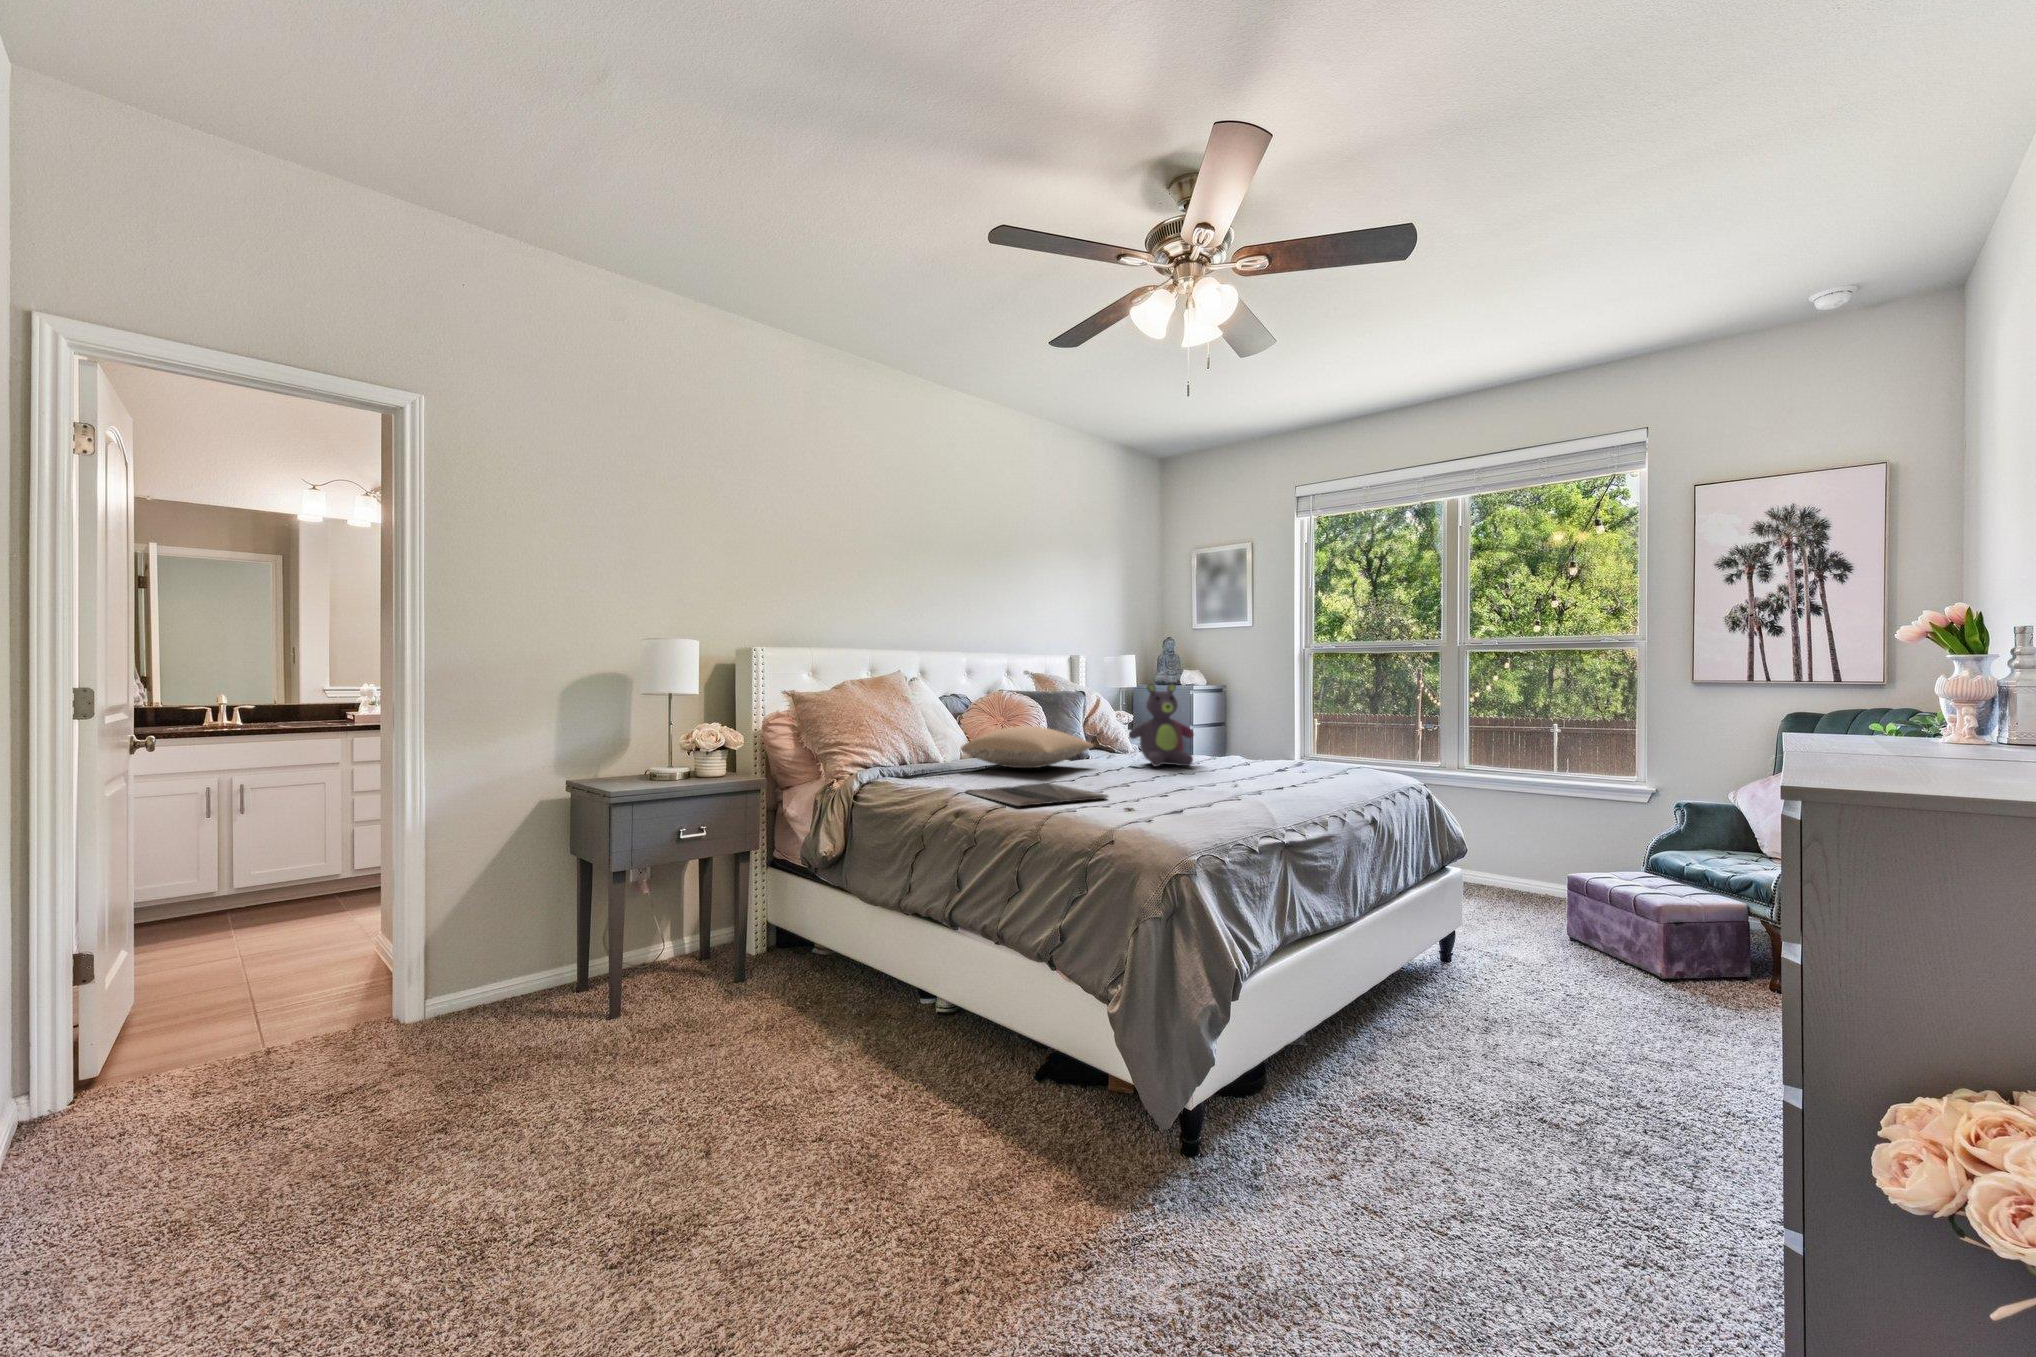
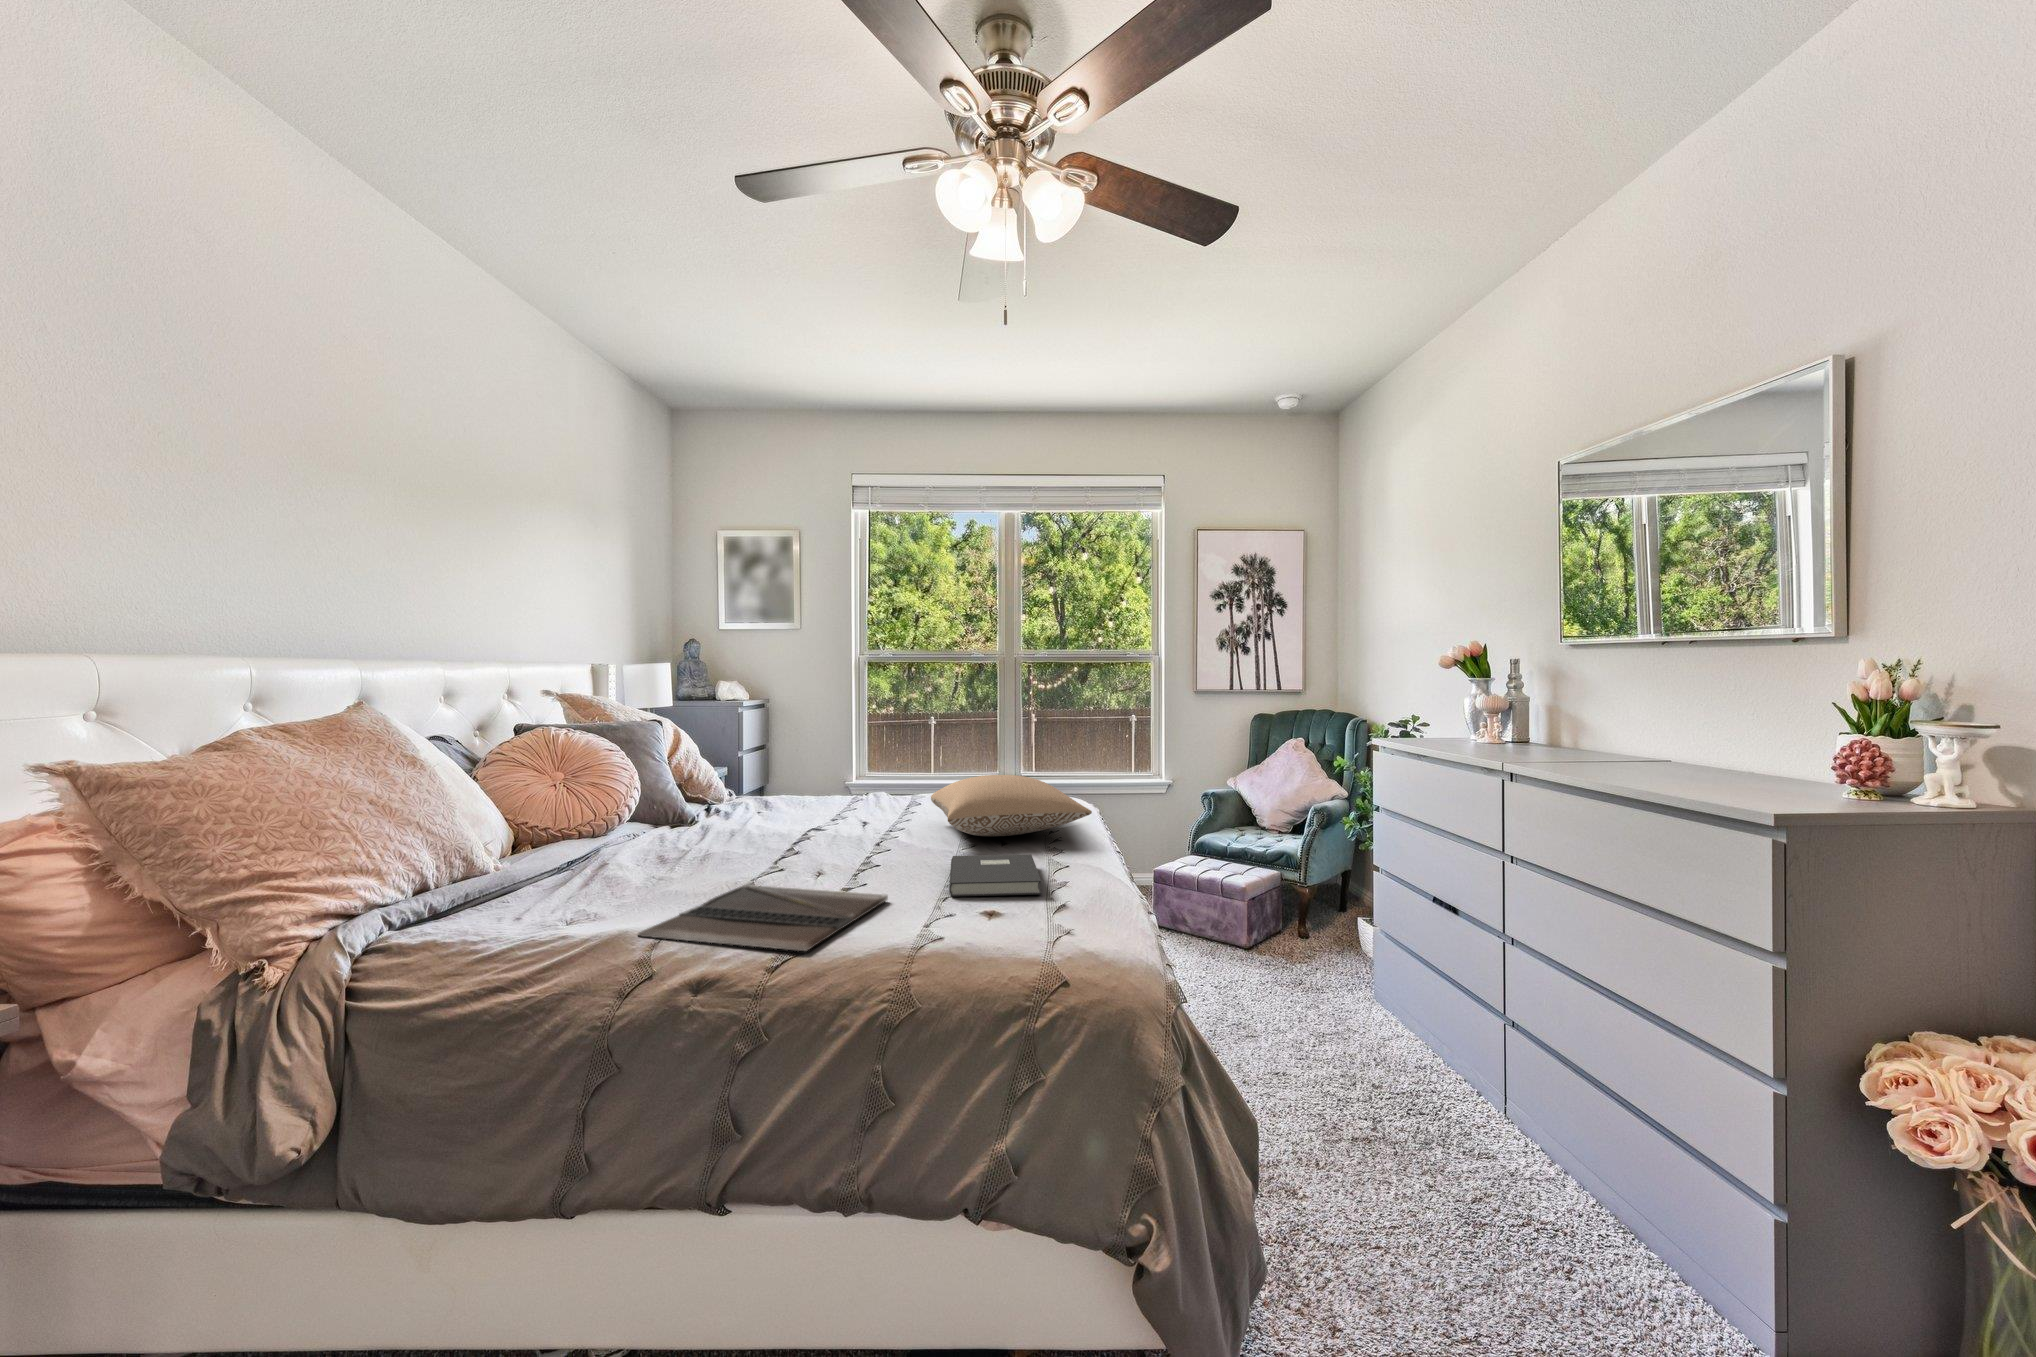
stuffed bear: present [1129,684,1194,767] -> none [766,710,859,826]
pillow: present [961,726,1094,768] -> present [931,775,1092,836]
book: none [1148,785,1245,809] -> present [949,854,1041,896]

